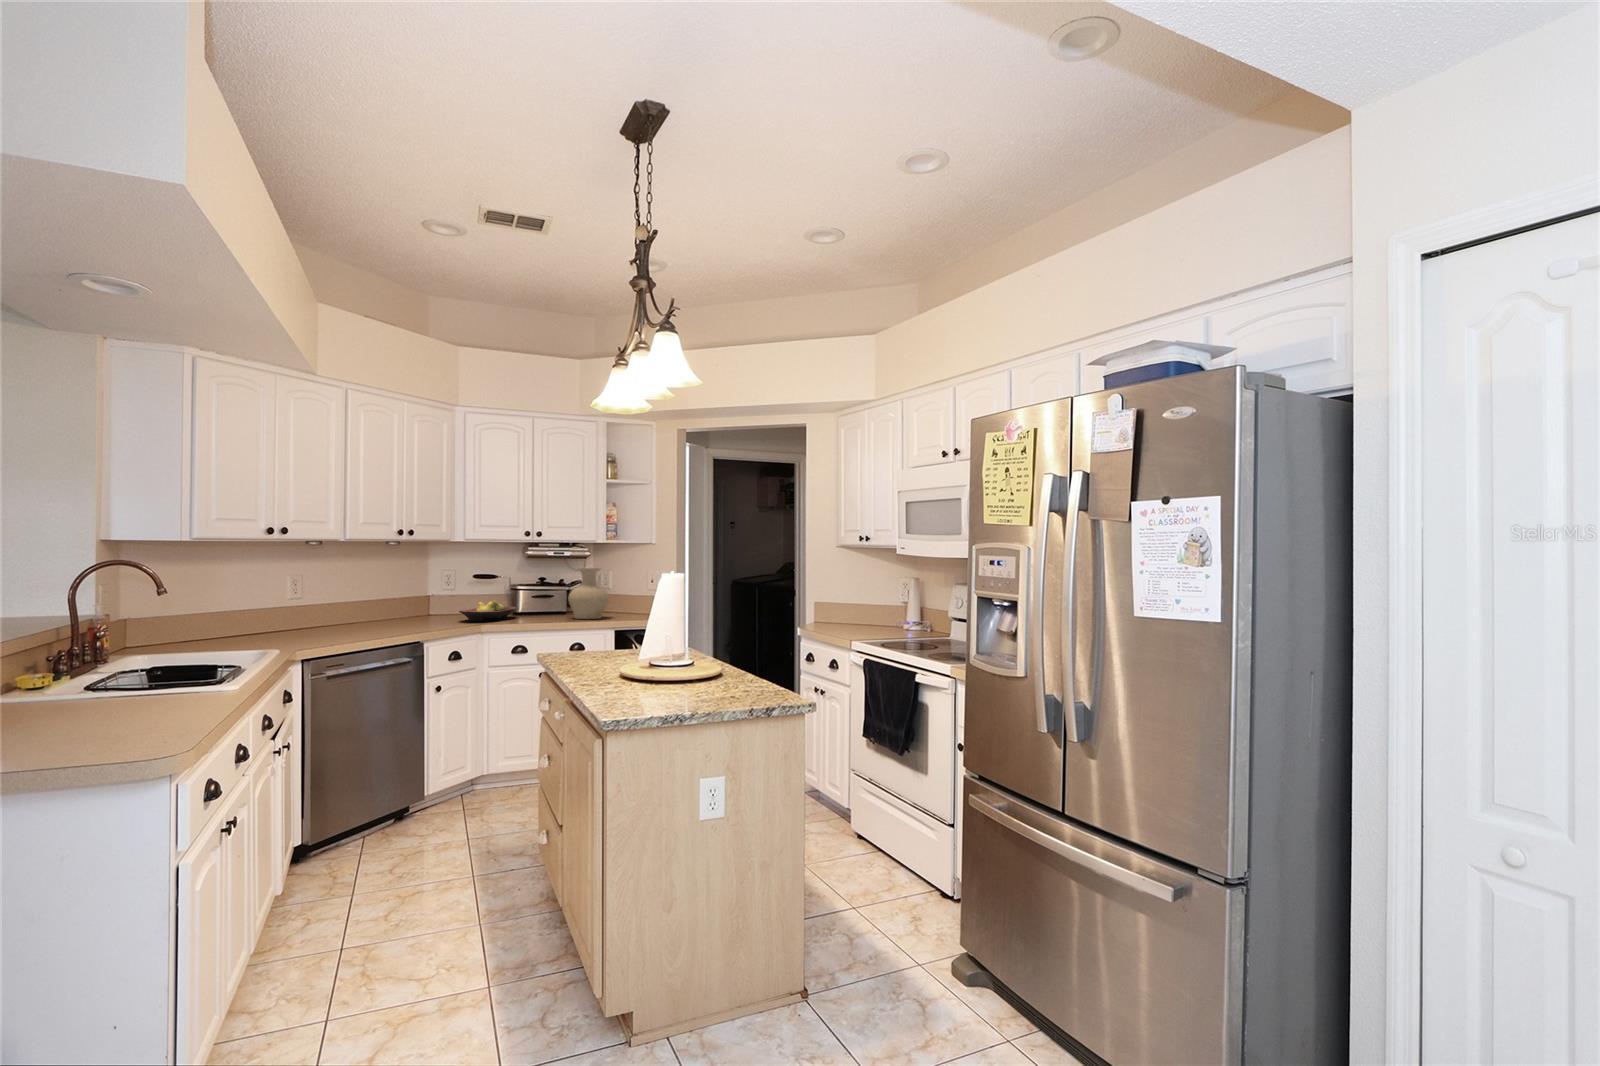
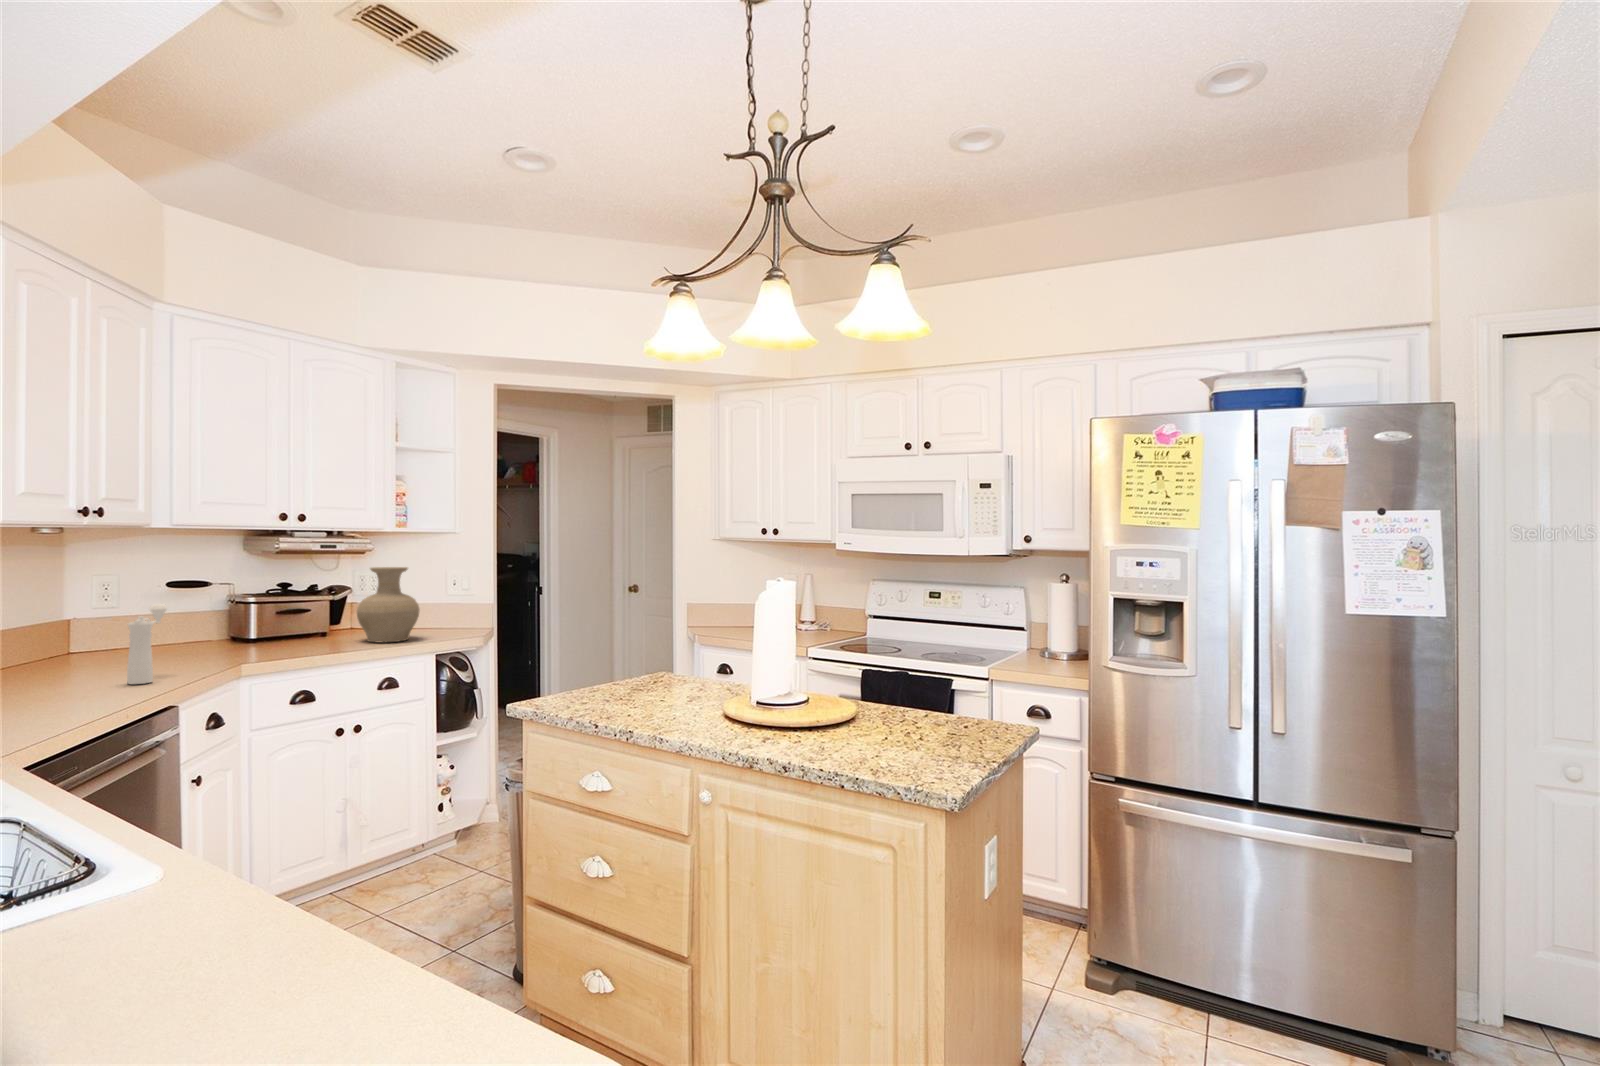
pepper mill: none [405,585,433,630] -> present [127,604,167,684]
fruit bowl: present [459,600,517,622] -> none [180,622,268,659]

